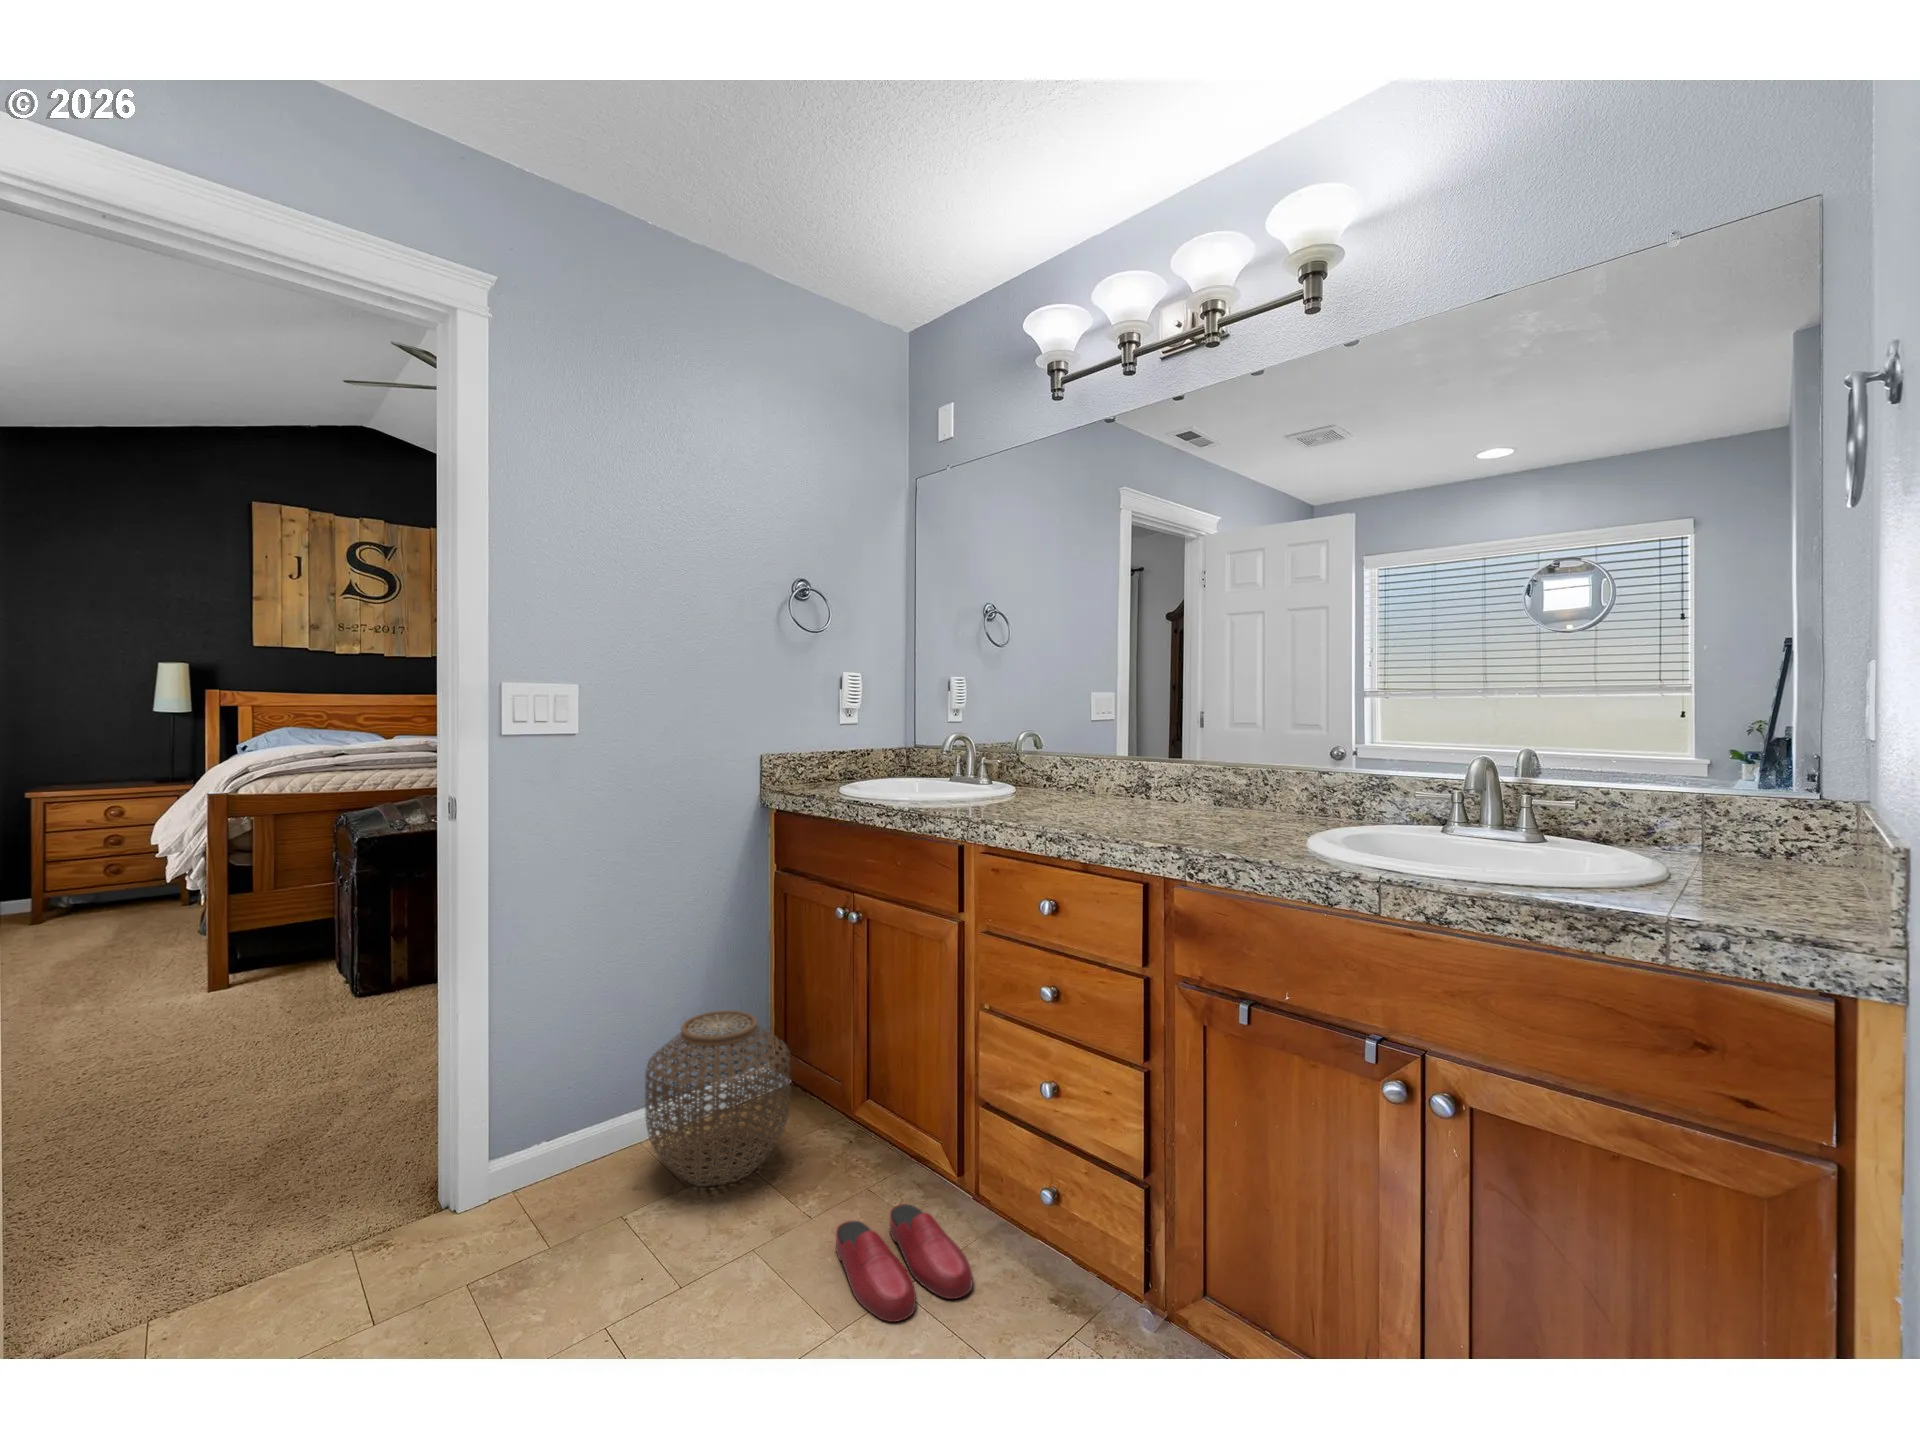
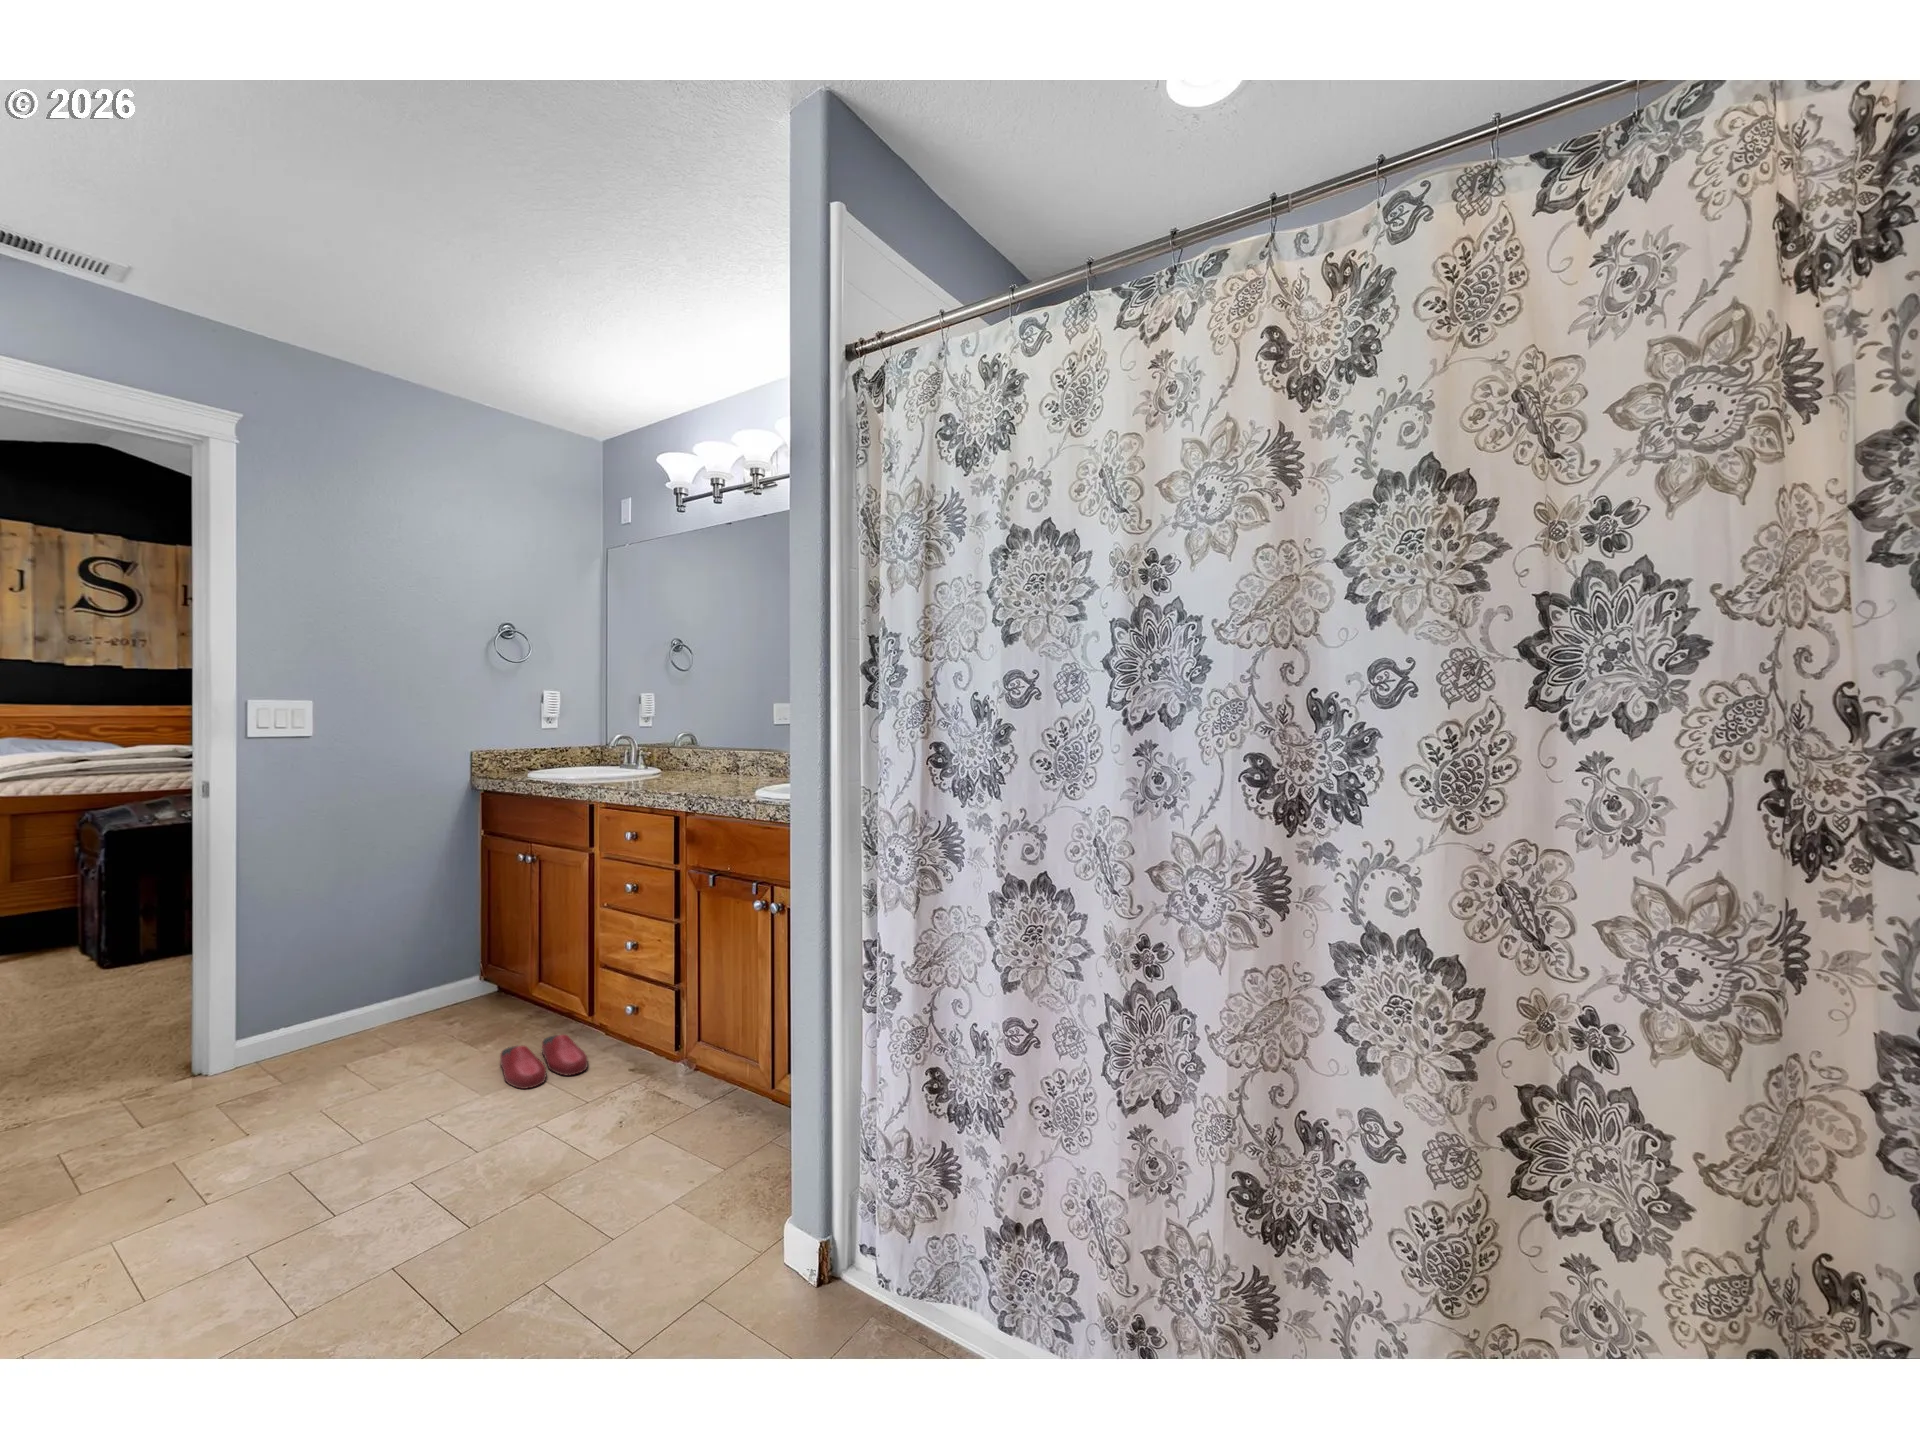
woven basket: present [645,1010,790,1186] -> none [367,928,483,1044]

